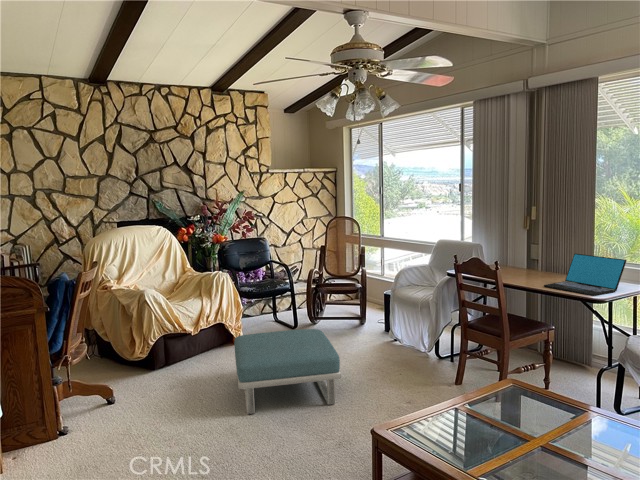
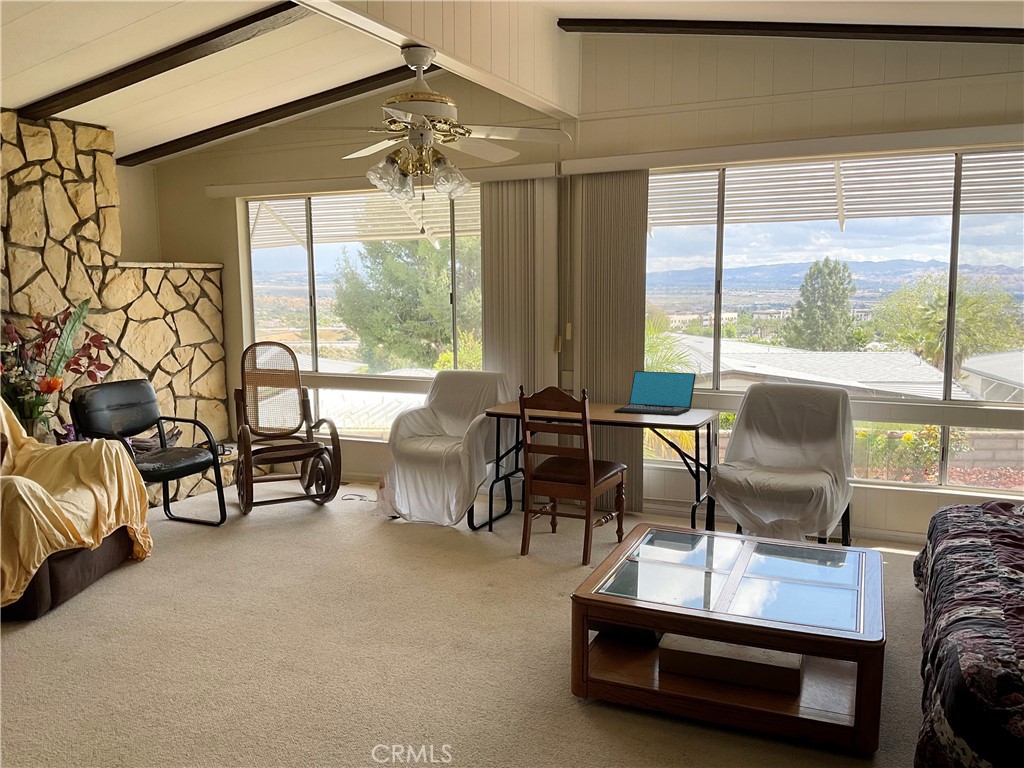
footstool: present [234,329,341,414] -> none [202,507,402,639]

